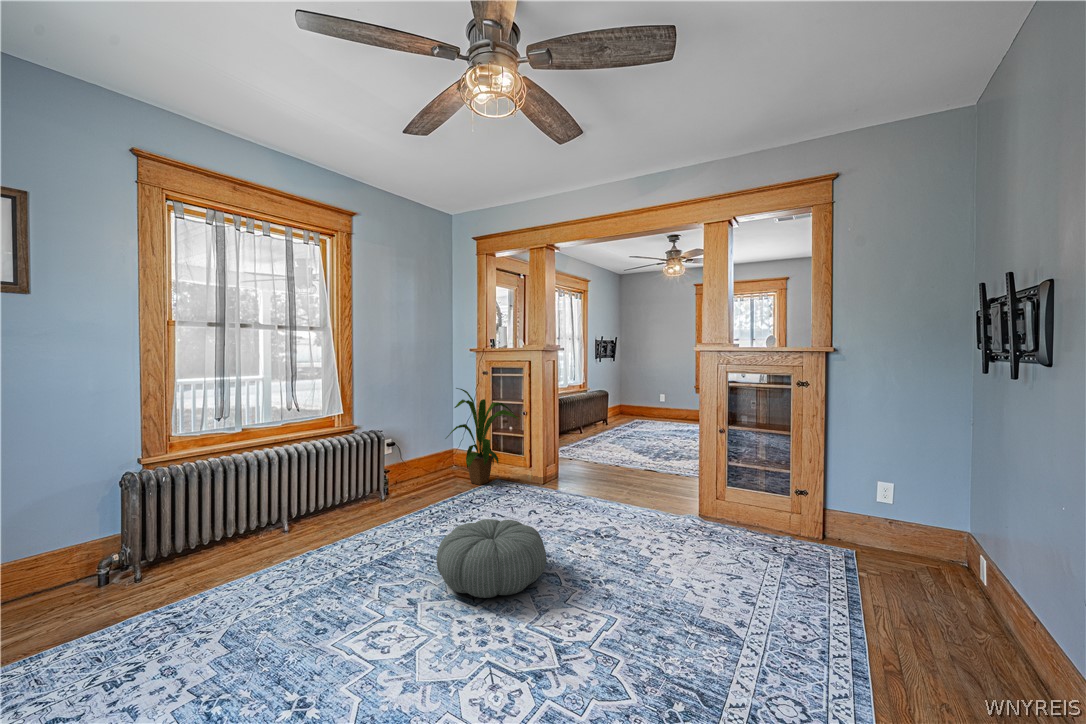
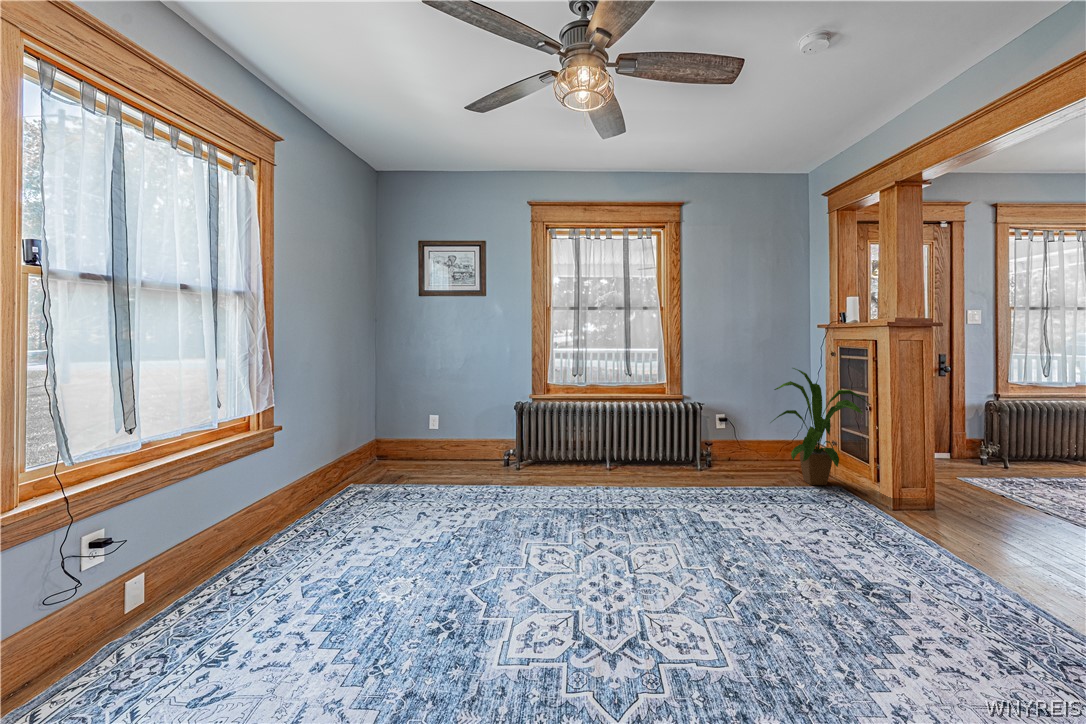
pouf: present [436,519,546,598] -> none [622,503,739,586]

